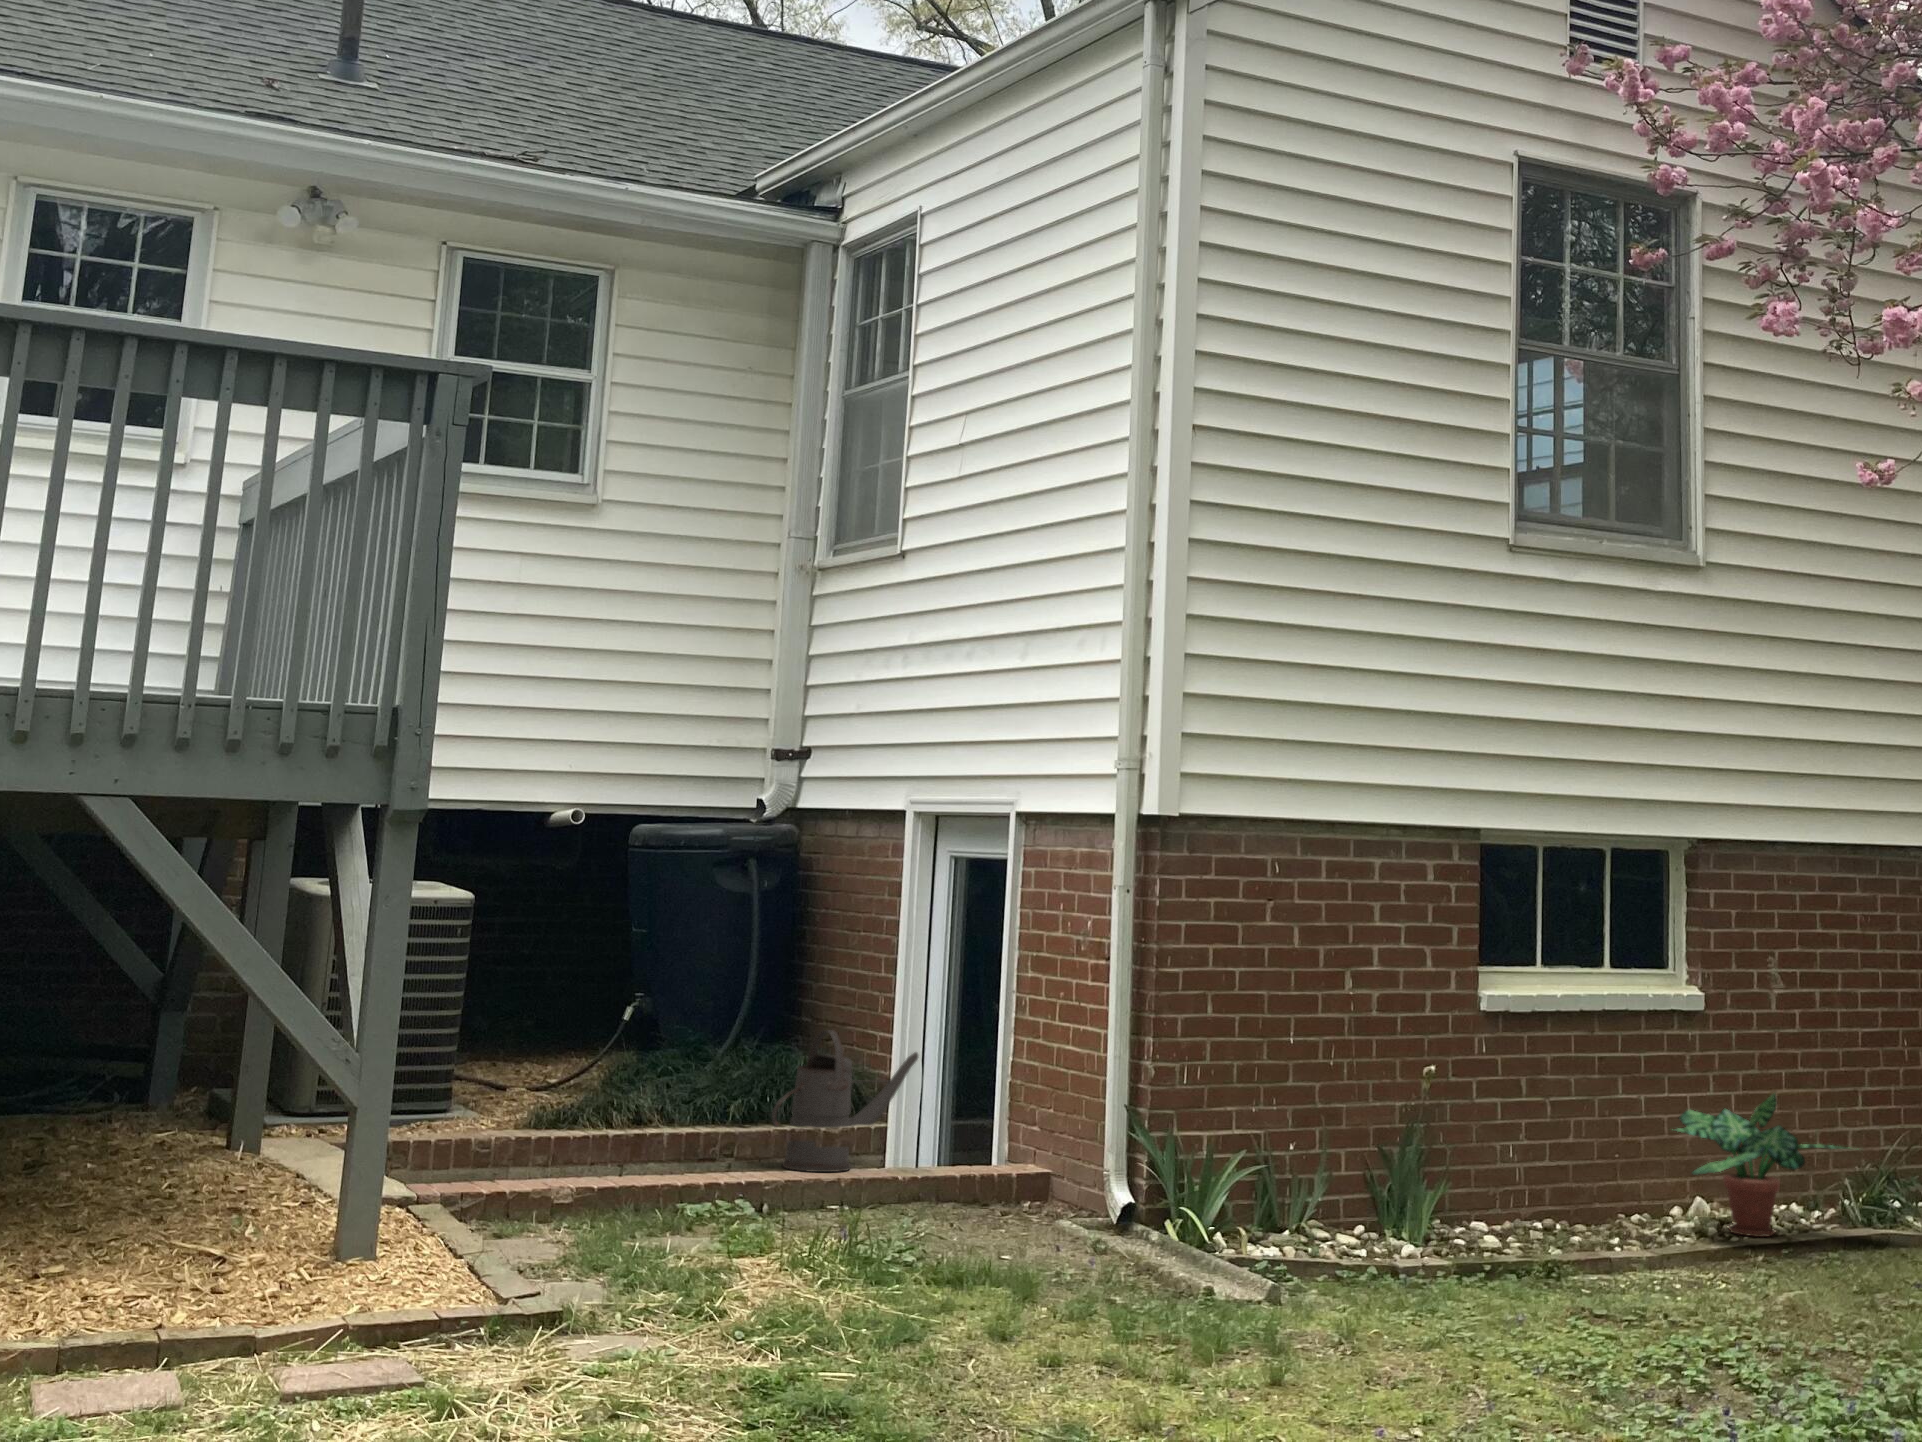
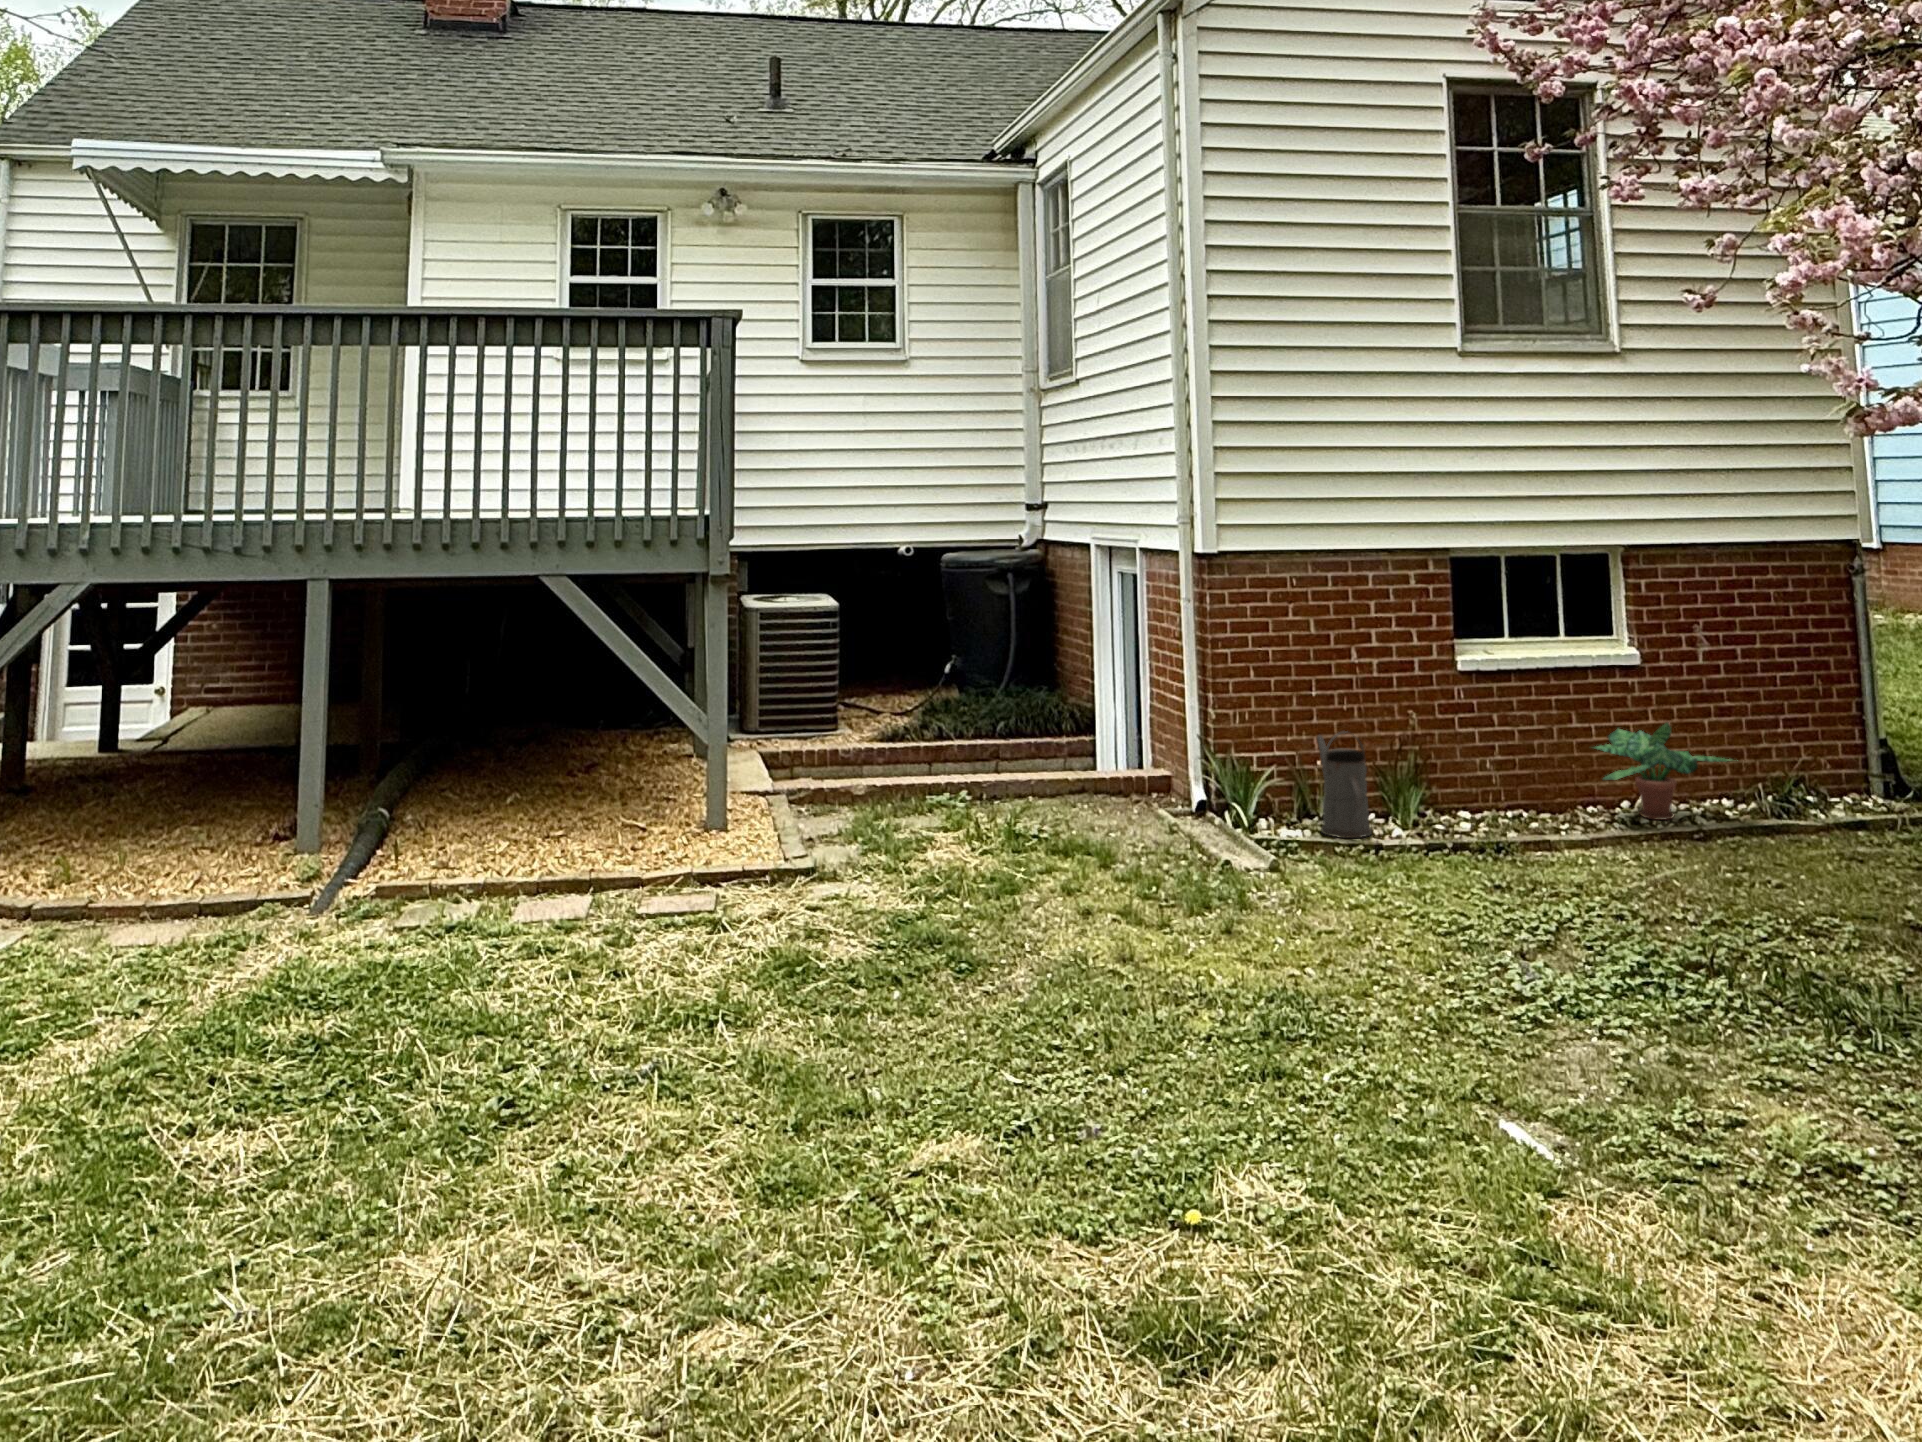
watering can: present [772,1030,918,1172] -> present [1317,731,1372,838]

